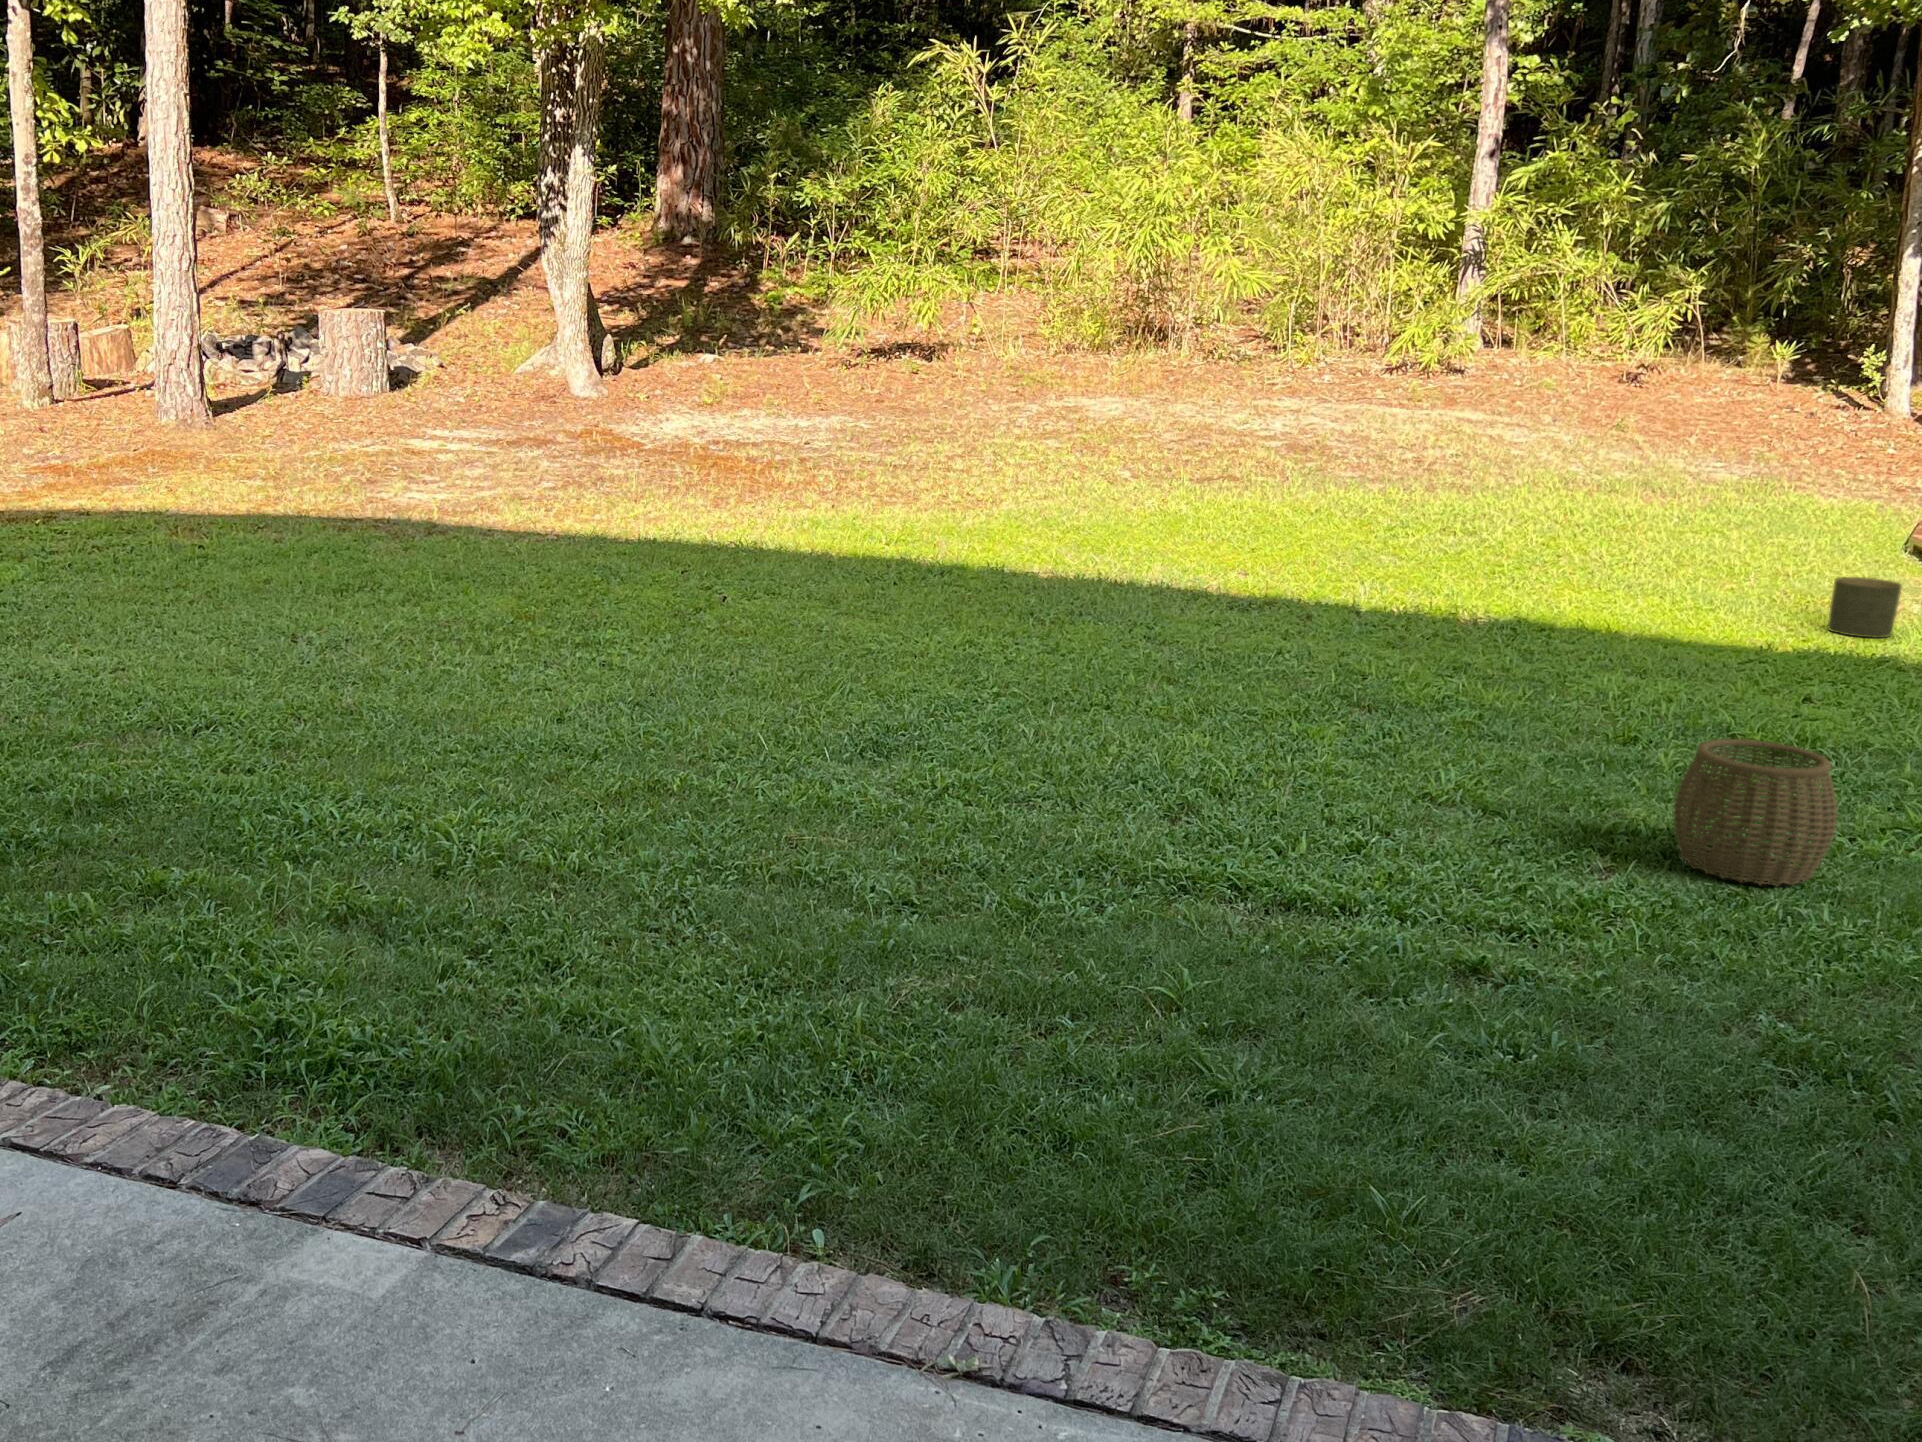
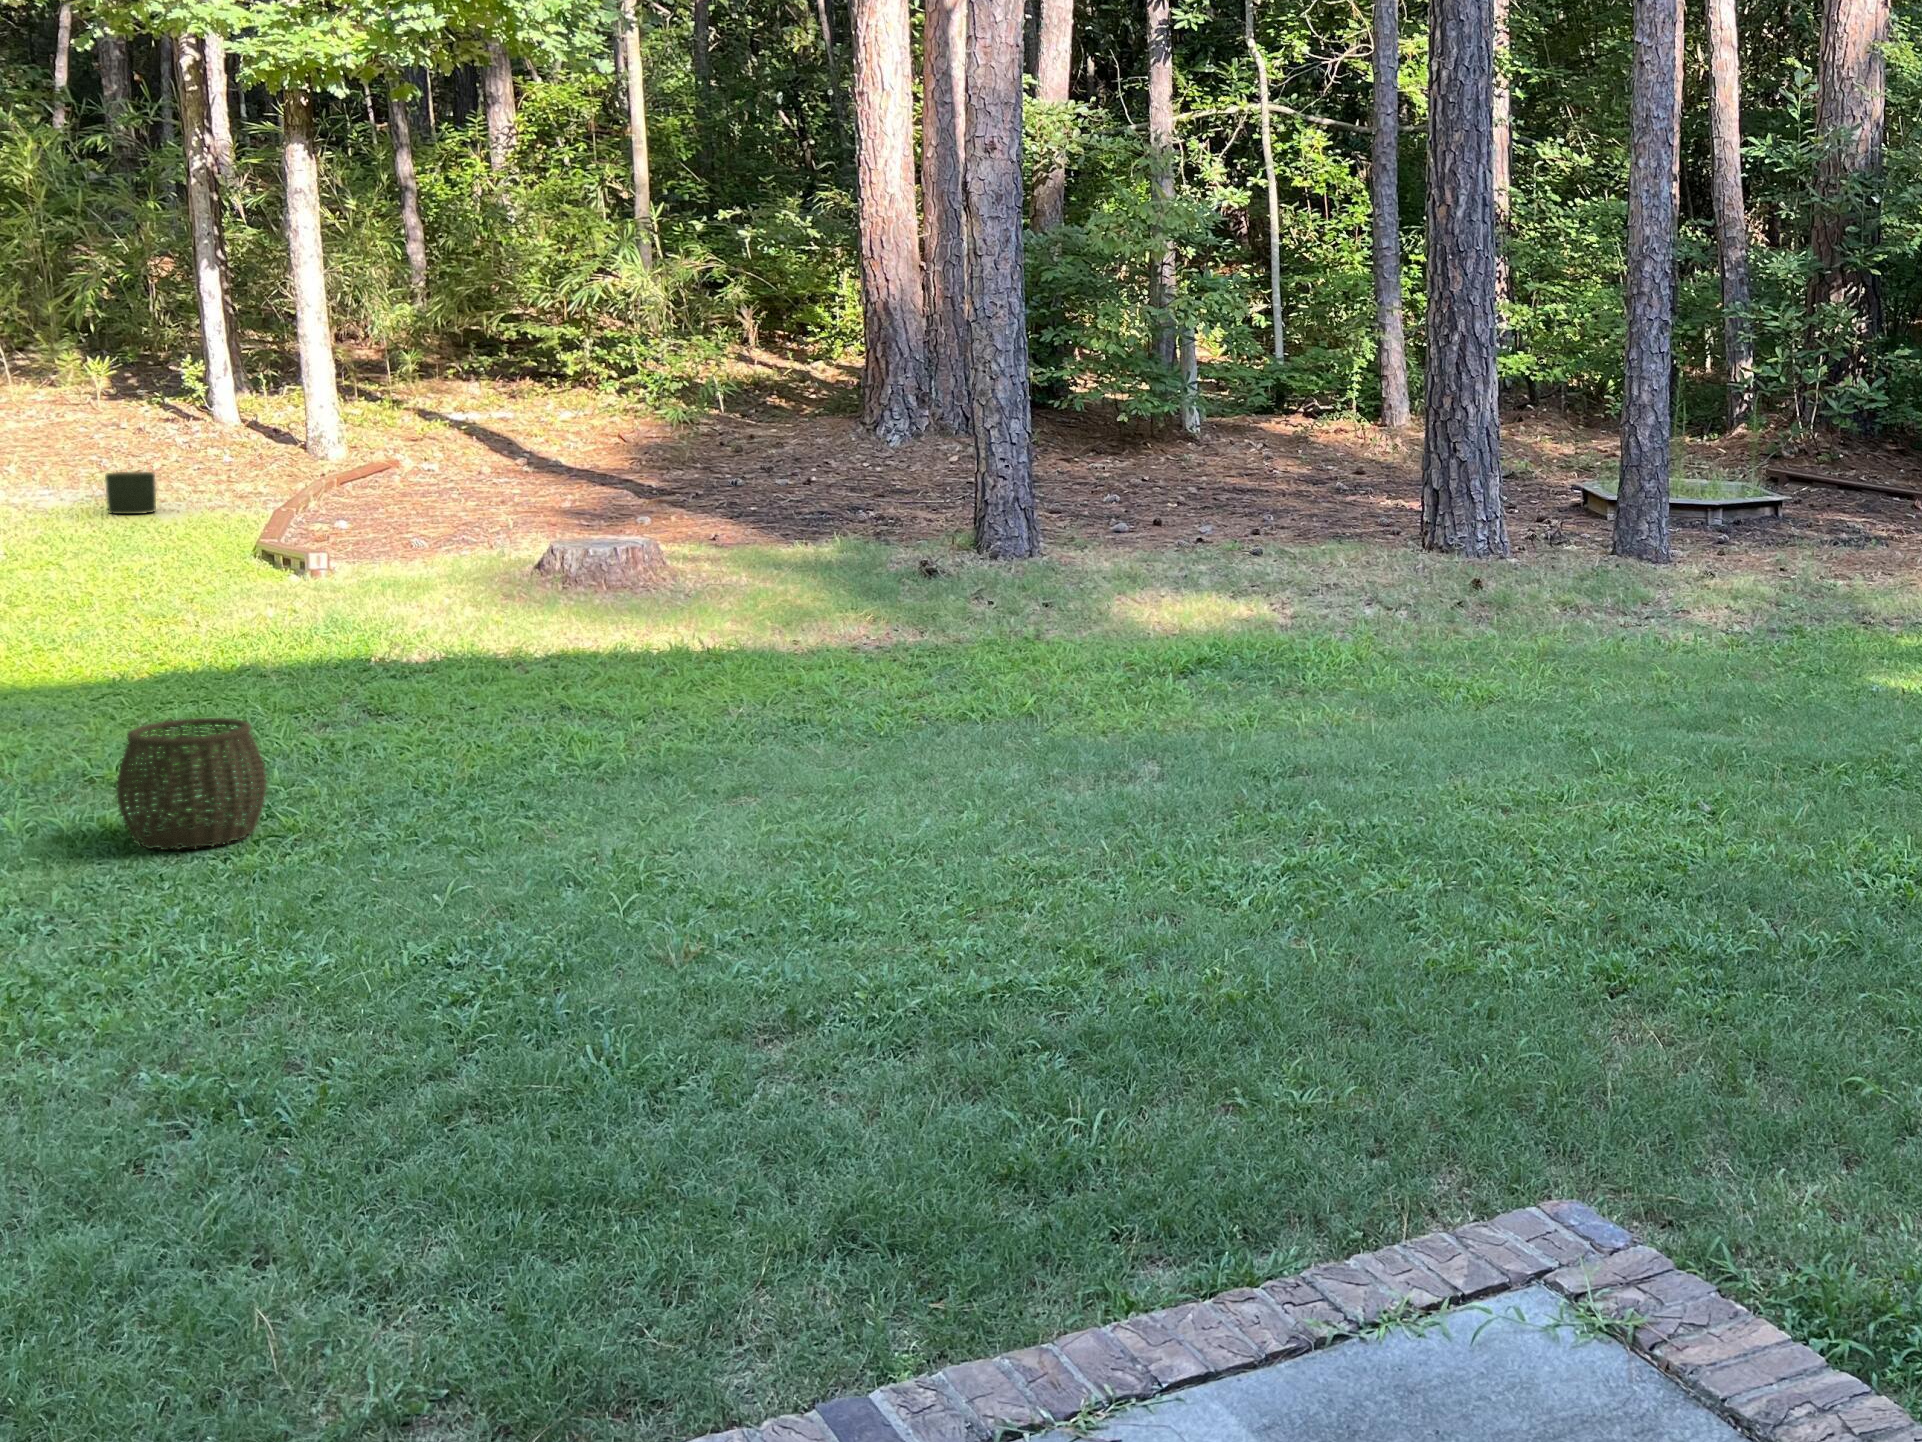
planter: present [1828,577,1902,638] -> present [105,472,156,514]

